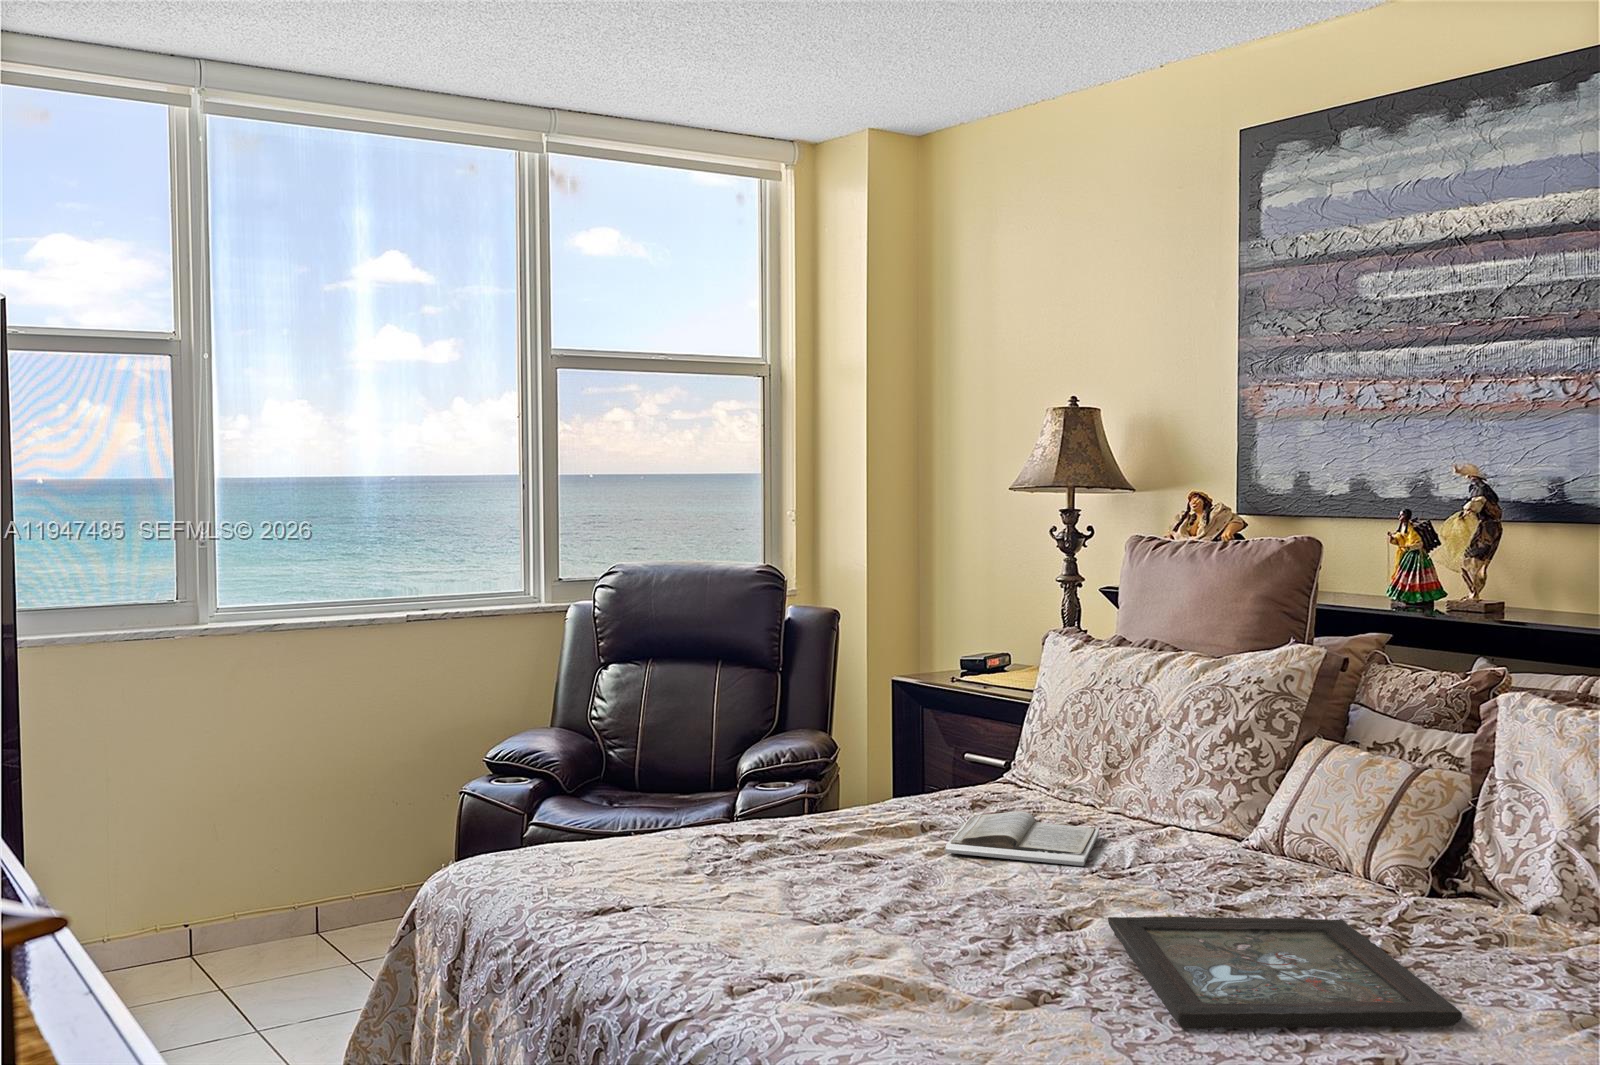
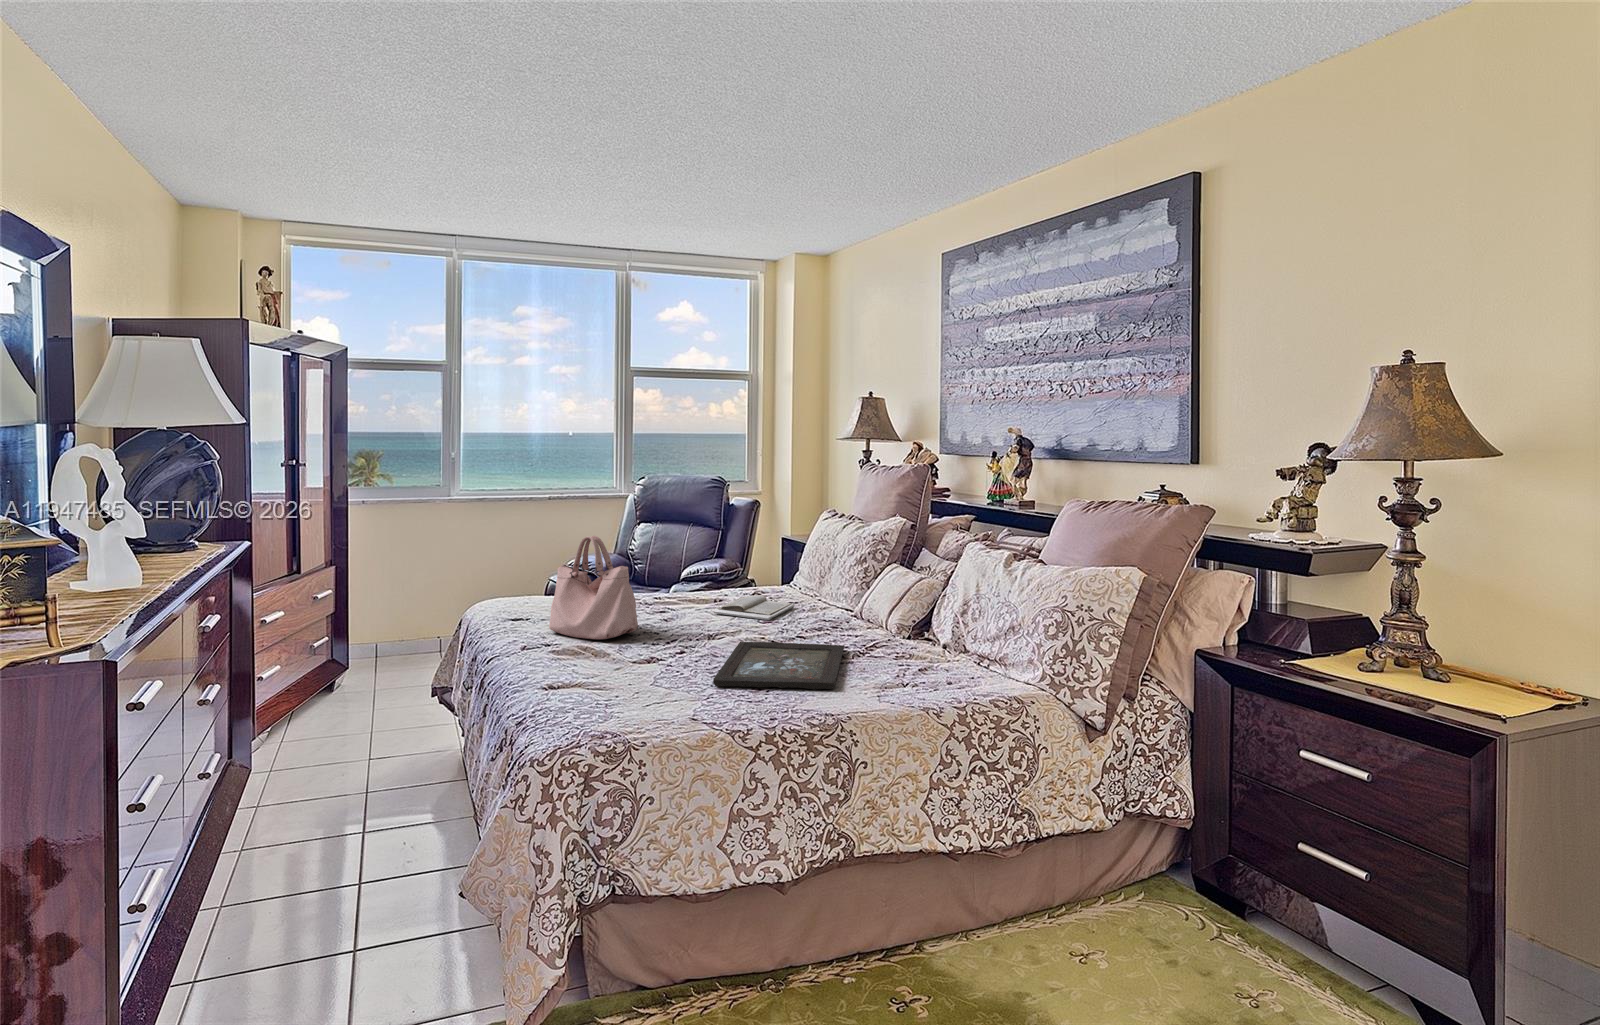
handbag: none [622,682,847,920] -> present [549,536,638,639]

